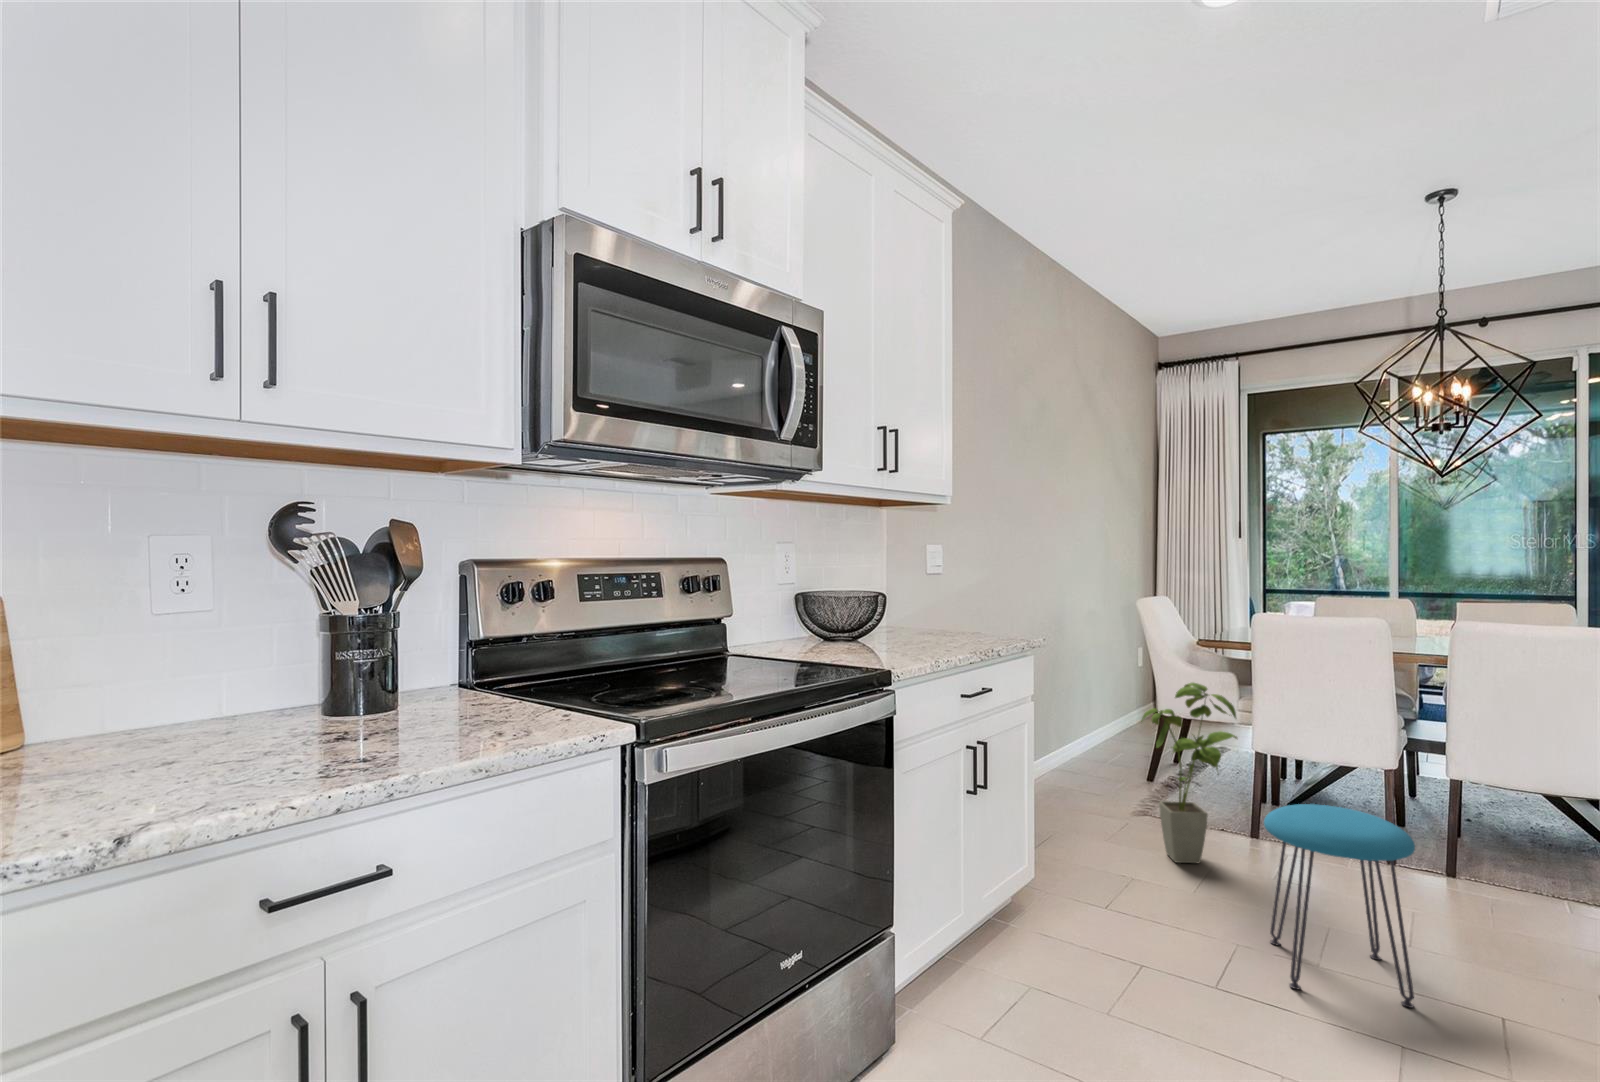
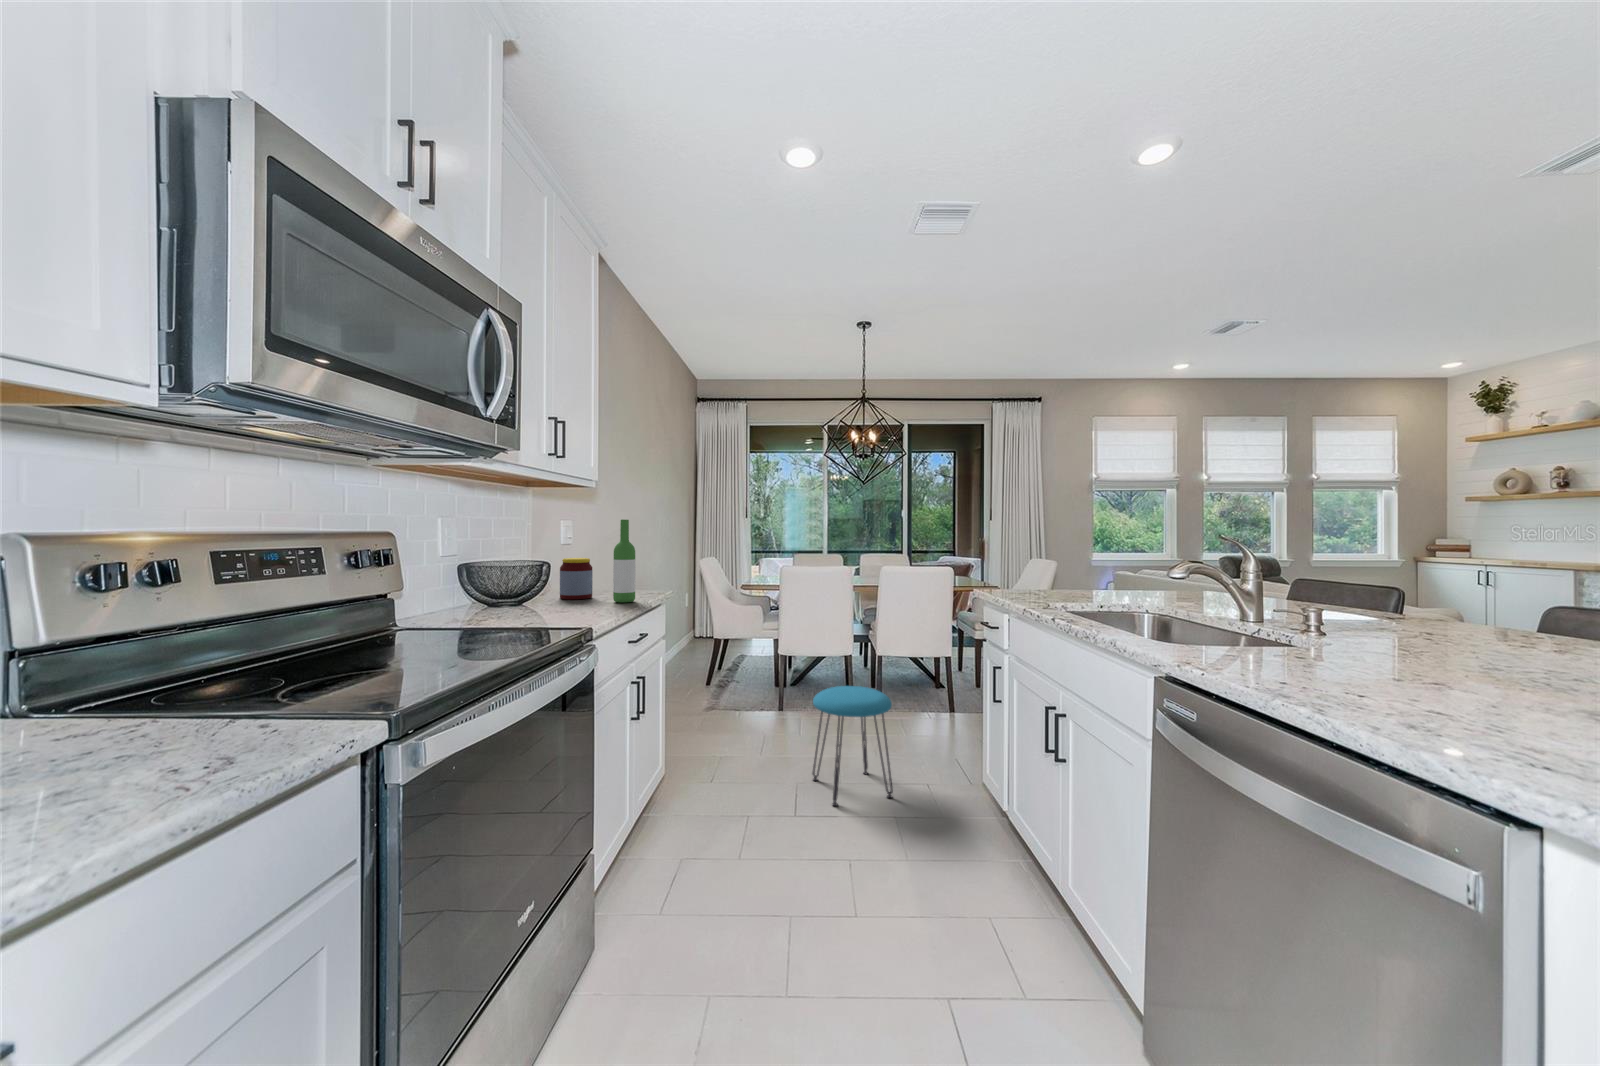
wine bottle: none [956,544,983,646] -> present [613,519,635,603]
jar: none [904,590,941,639] -> present [560,558,593,600]
house plant: present [1141,683,1237,863] -> none [719,616,782,741]

